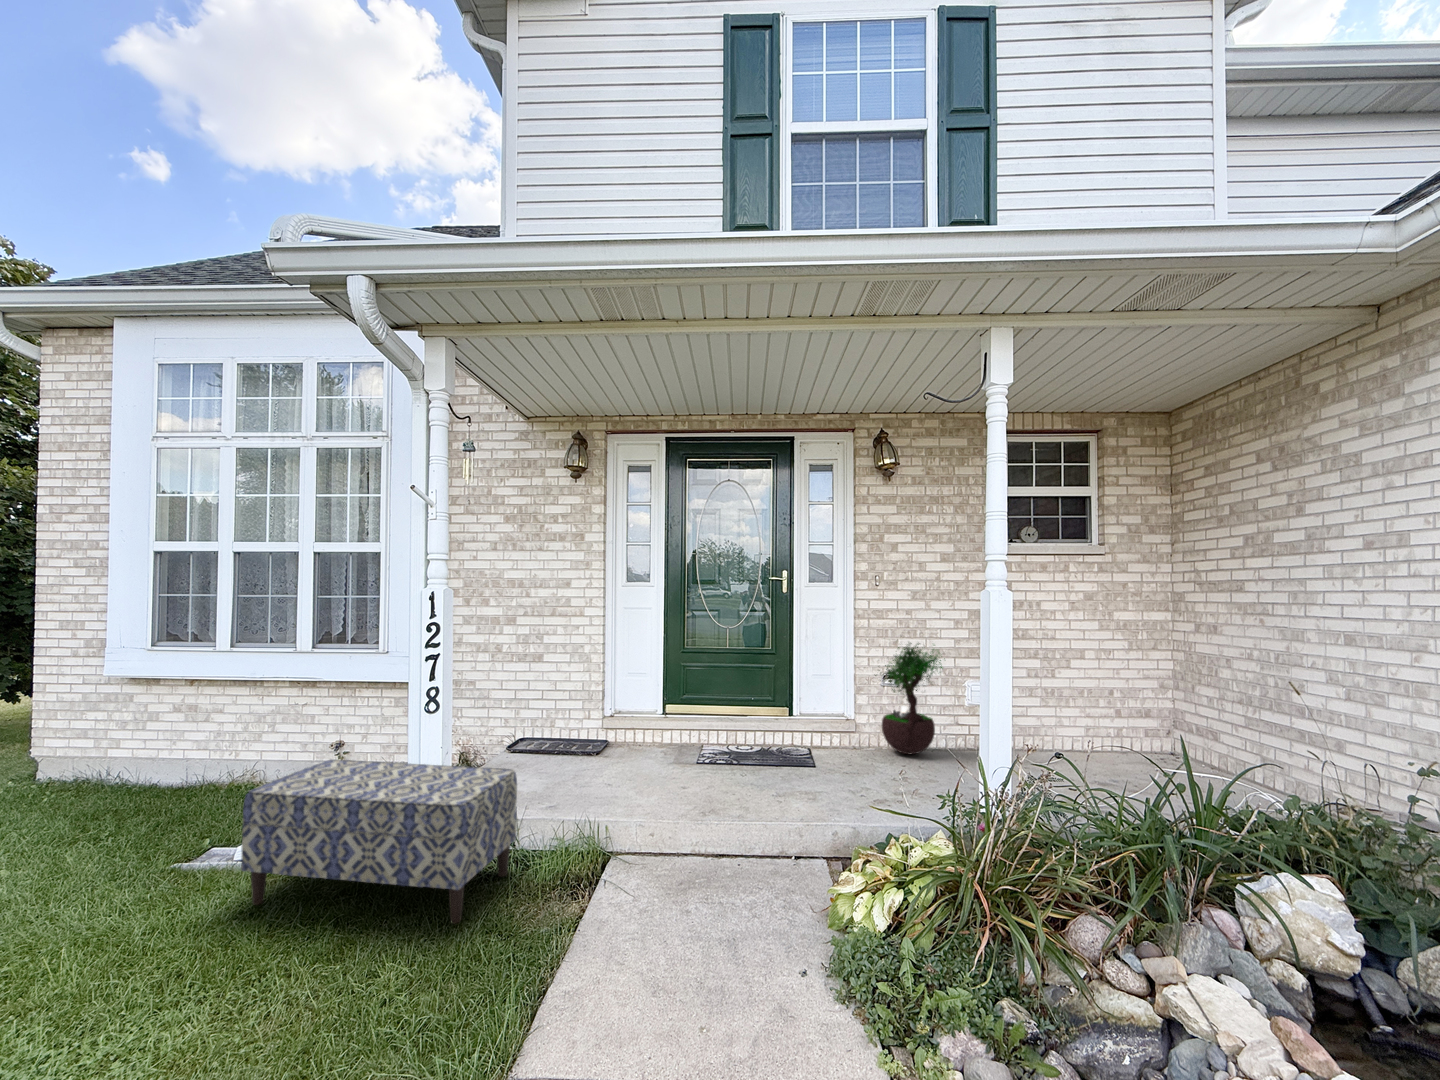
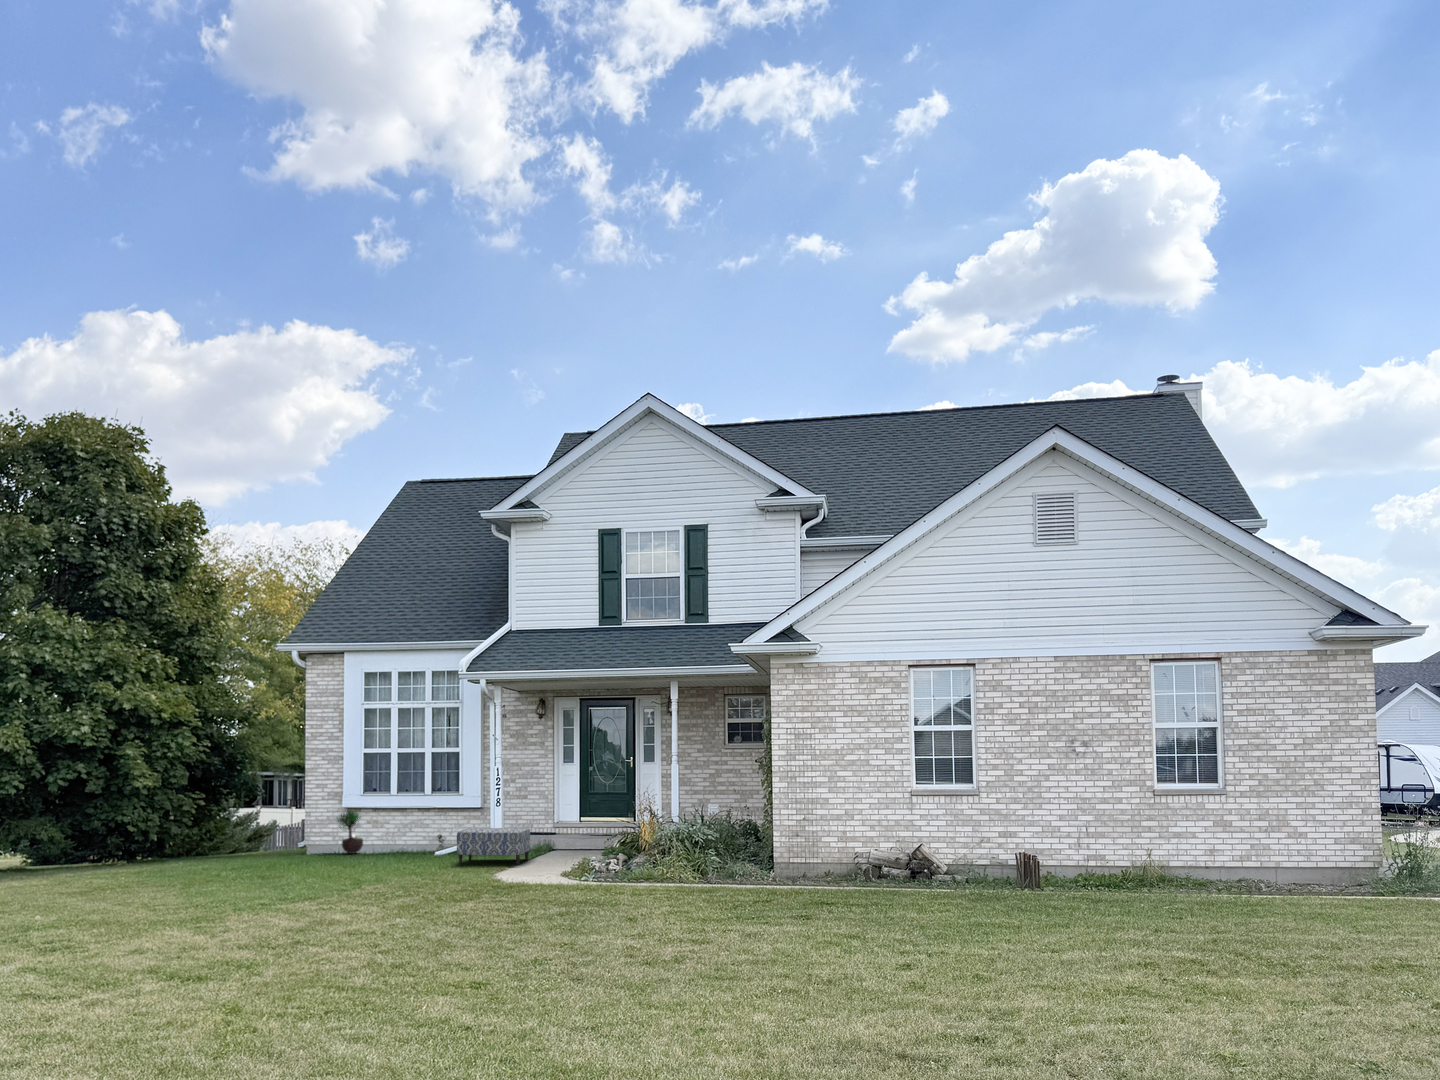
potted tree: present [875,643,942,754] -> present [337,809,363,854]

